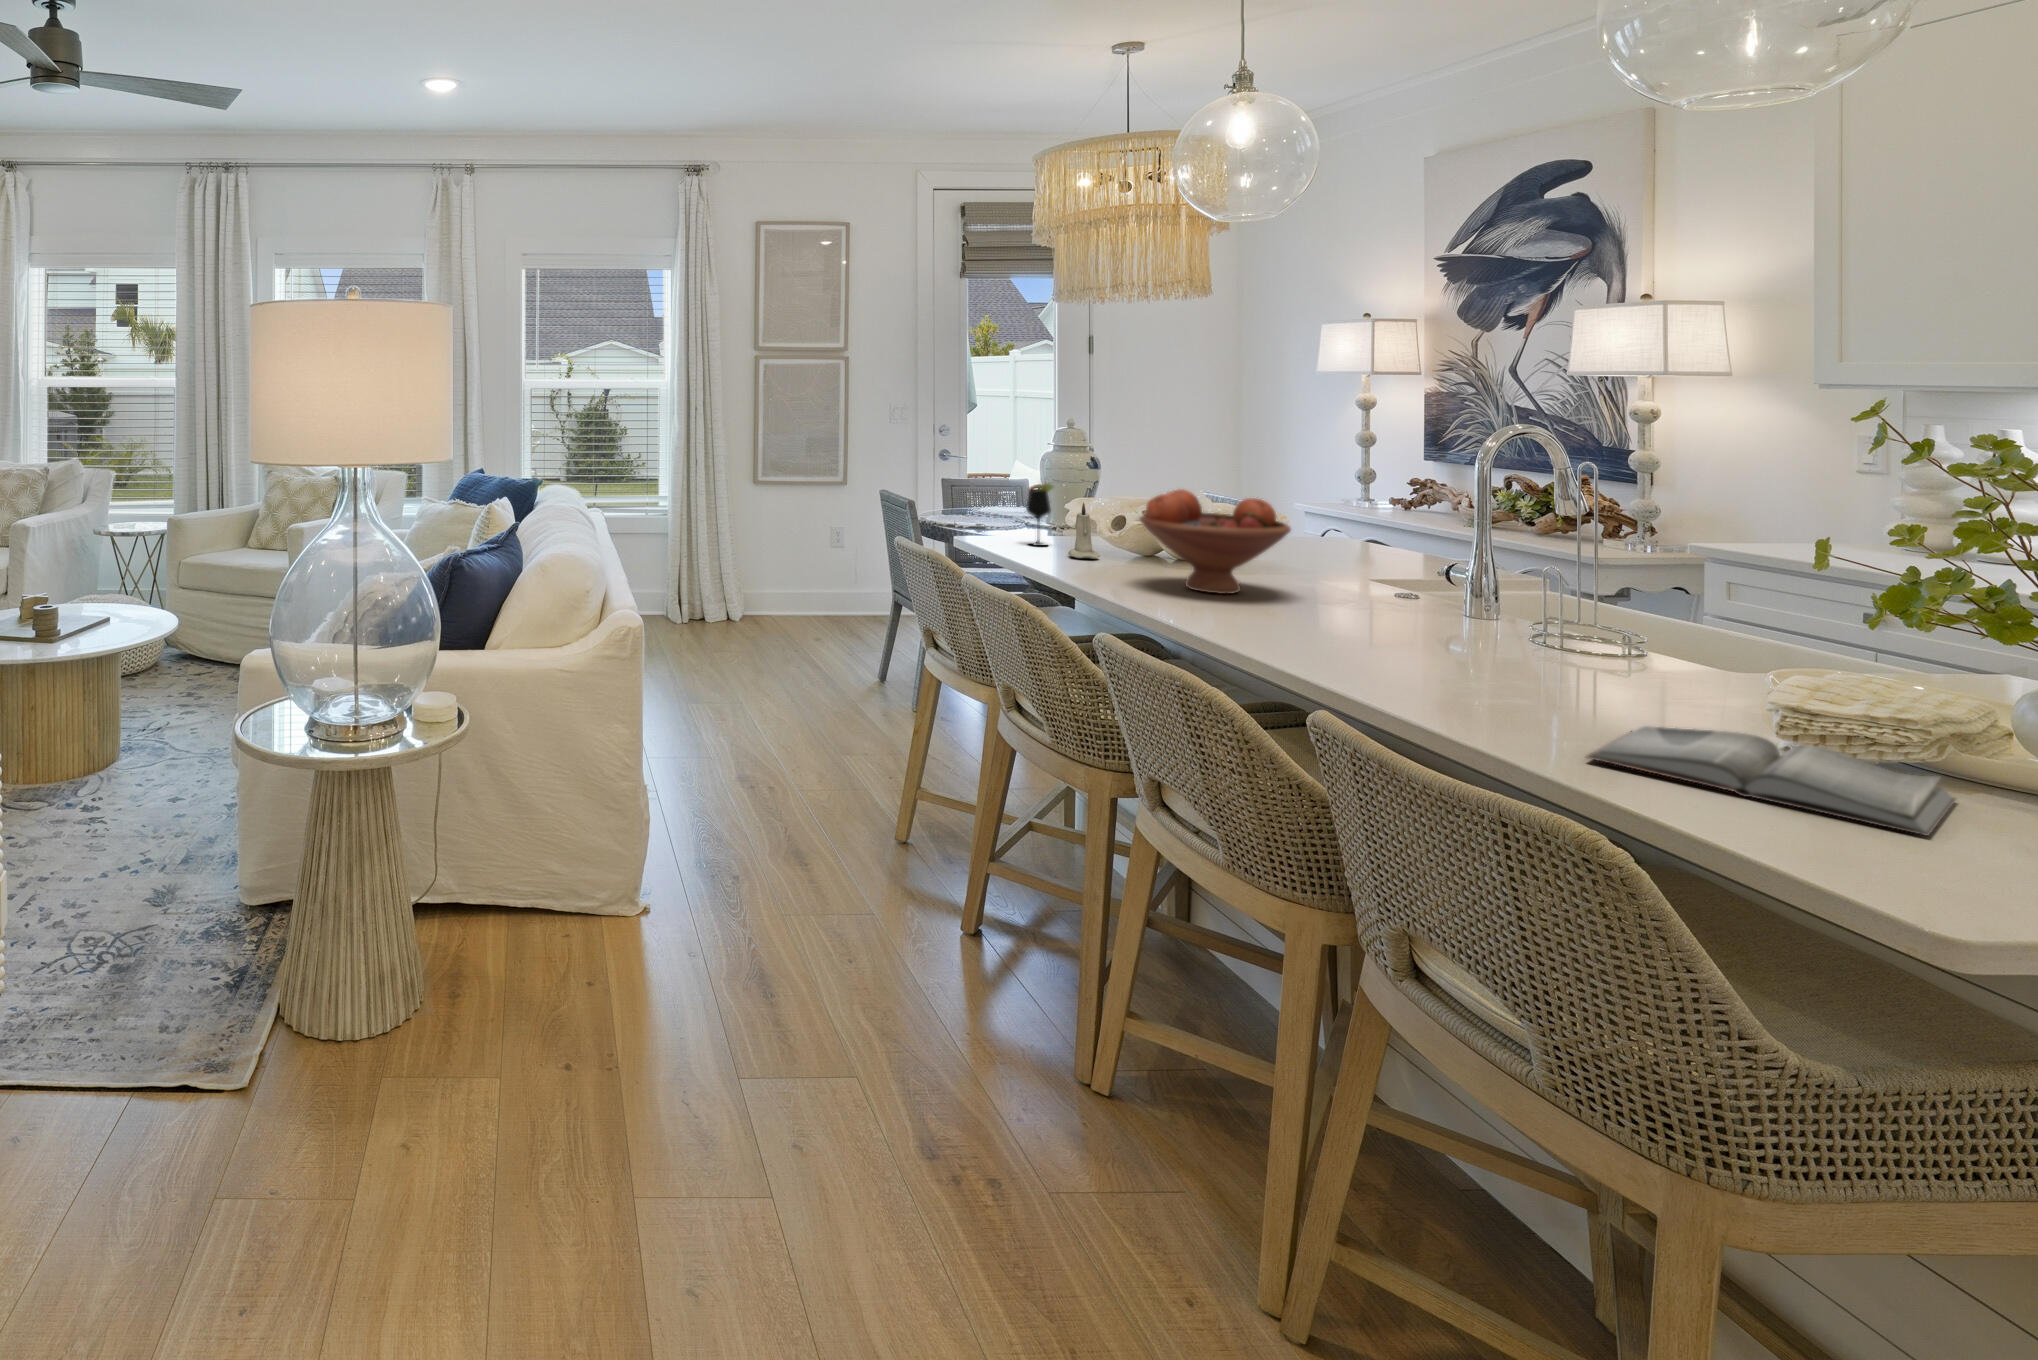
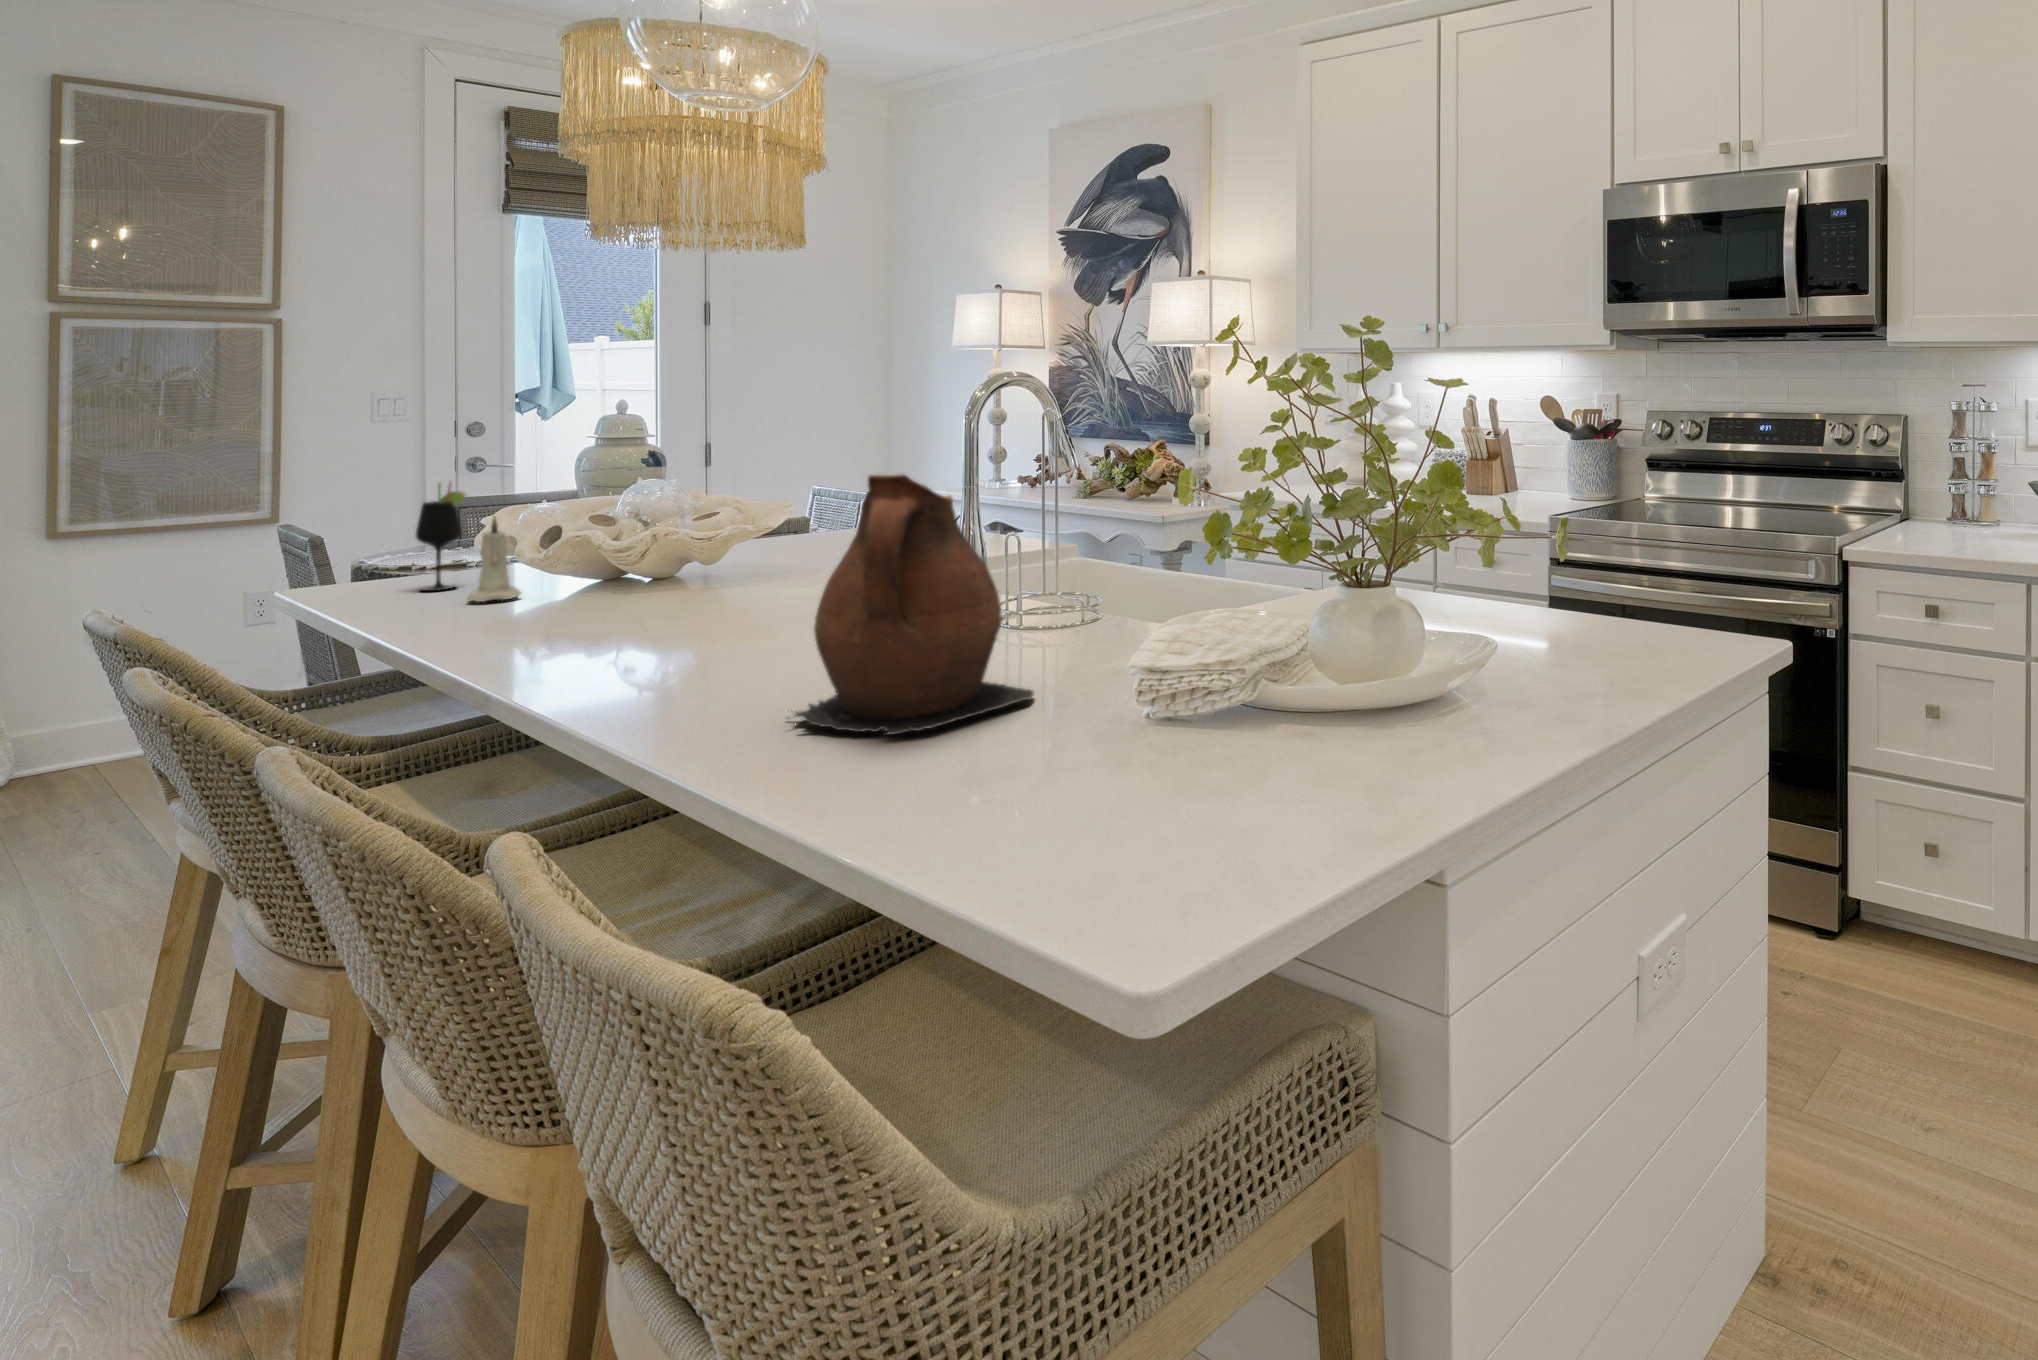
fruit bowl: present [1140,489,1291,594] -> none [532,480,758,627]
ceramic pitcher: none [1410,518,1638,714] -> present [795,474,1033,735]
hardback book: present [1586,726,1956,836] -> none [905,710,1257,806]

